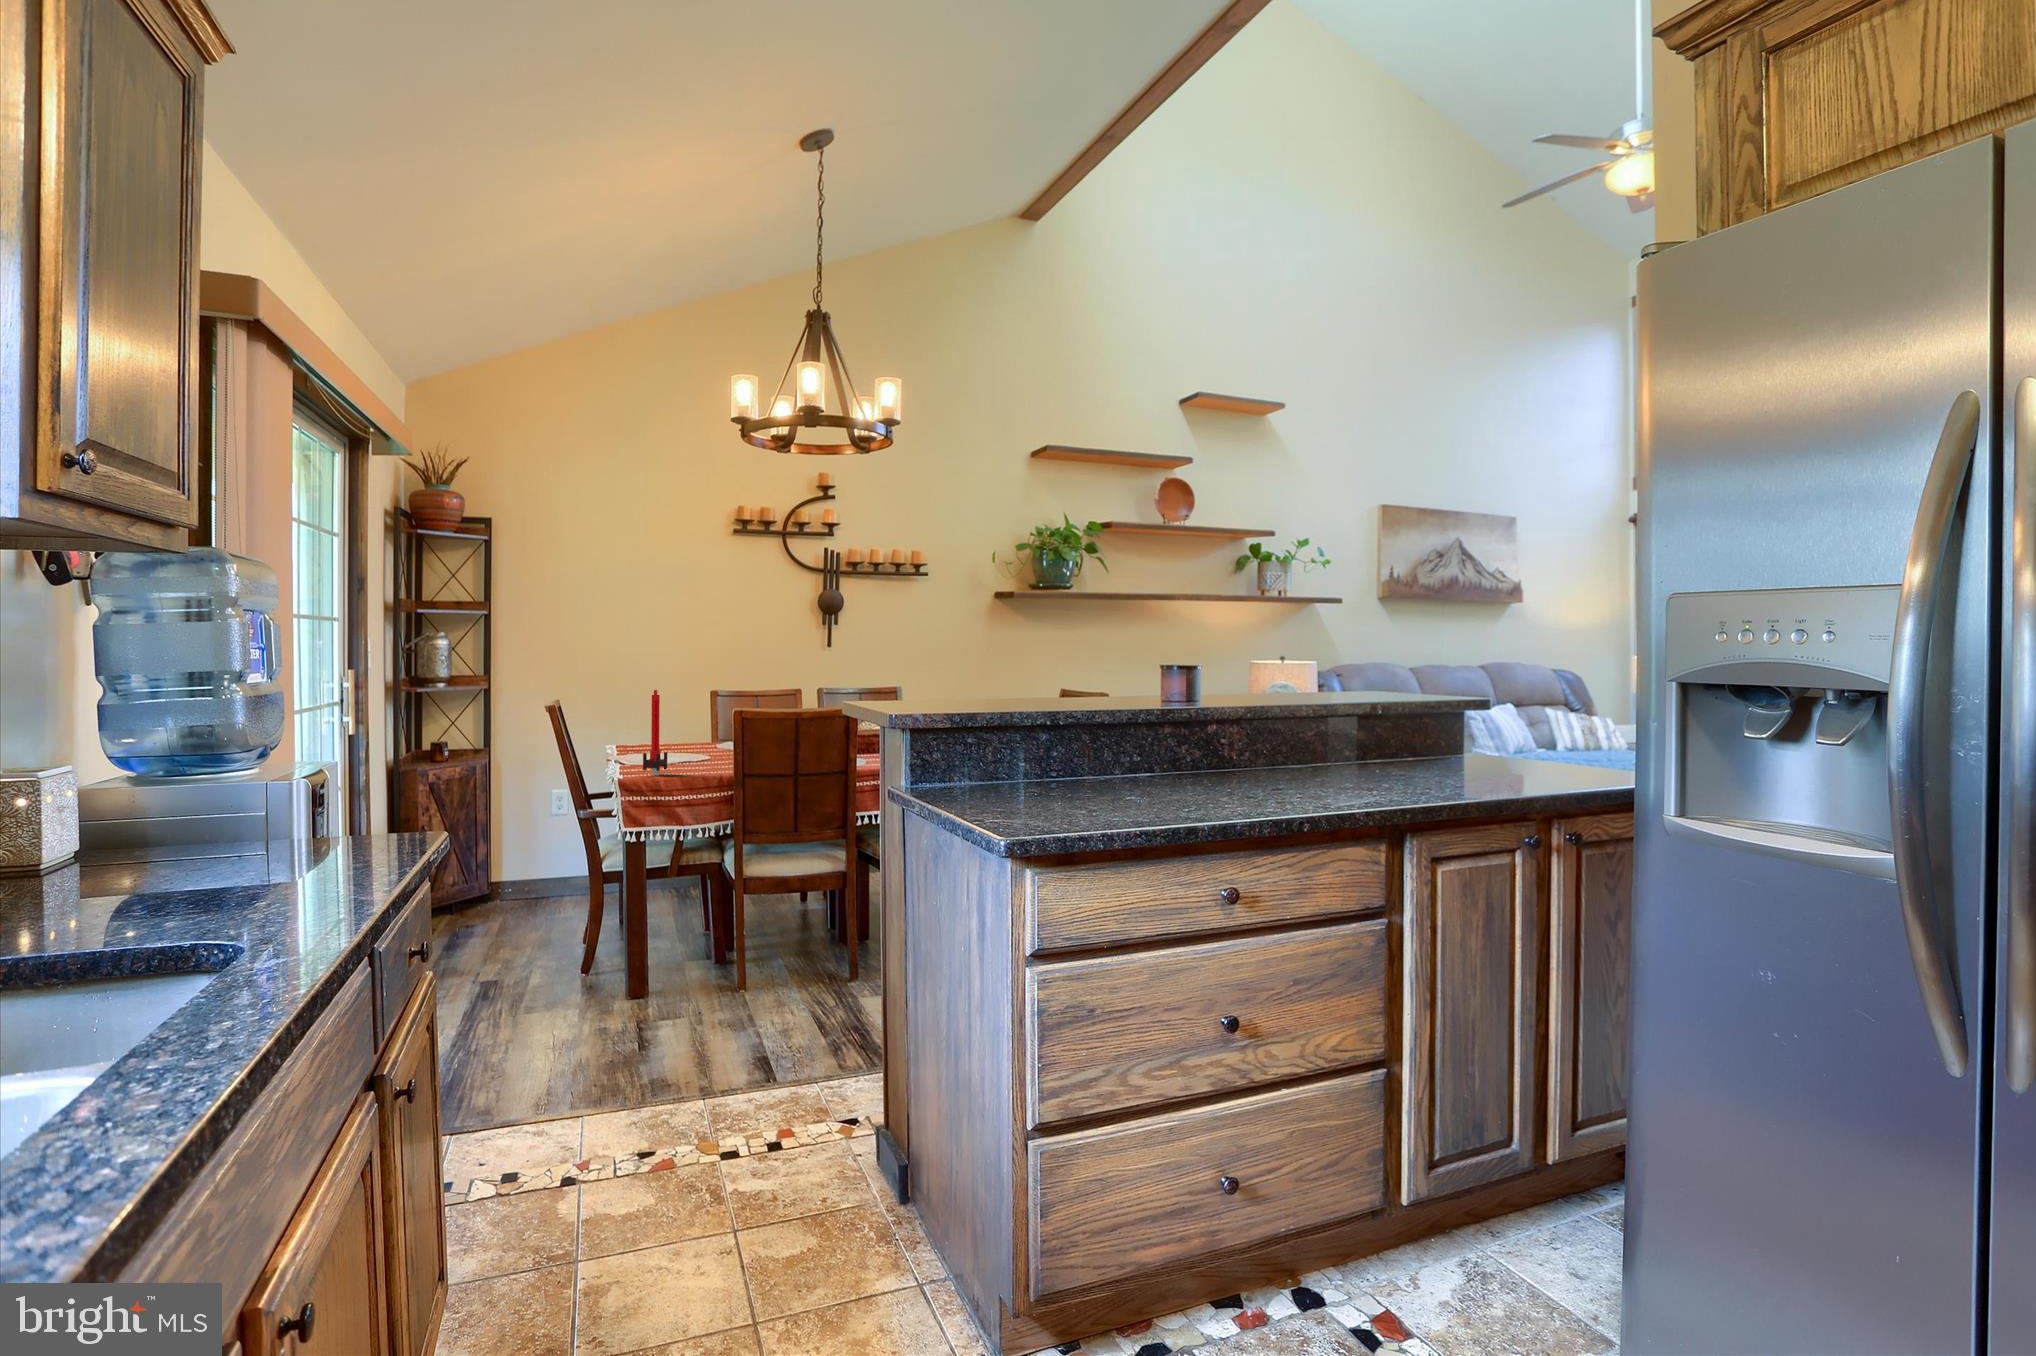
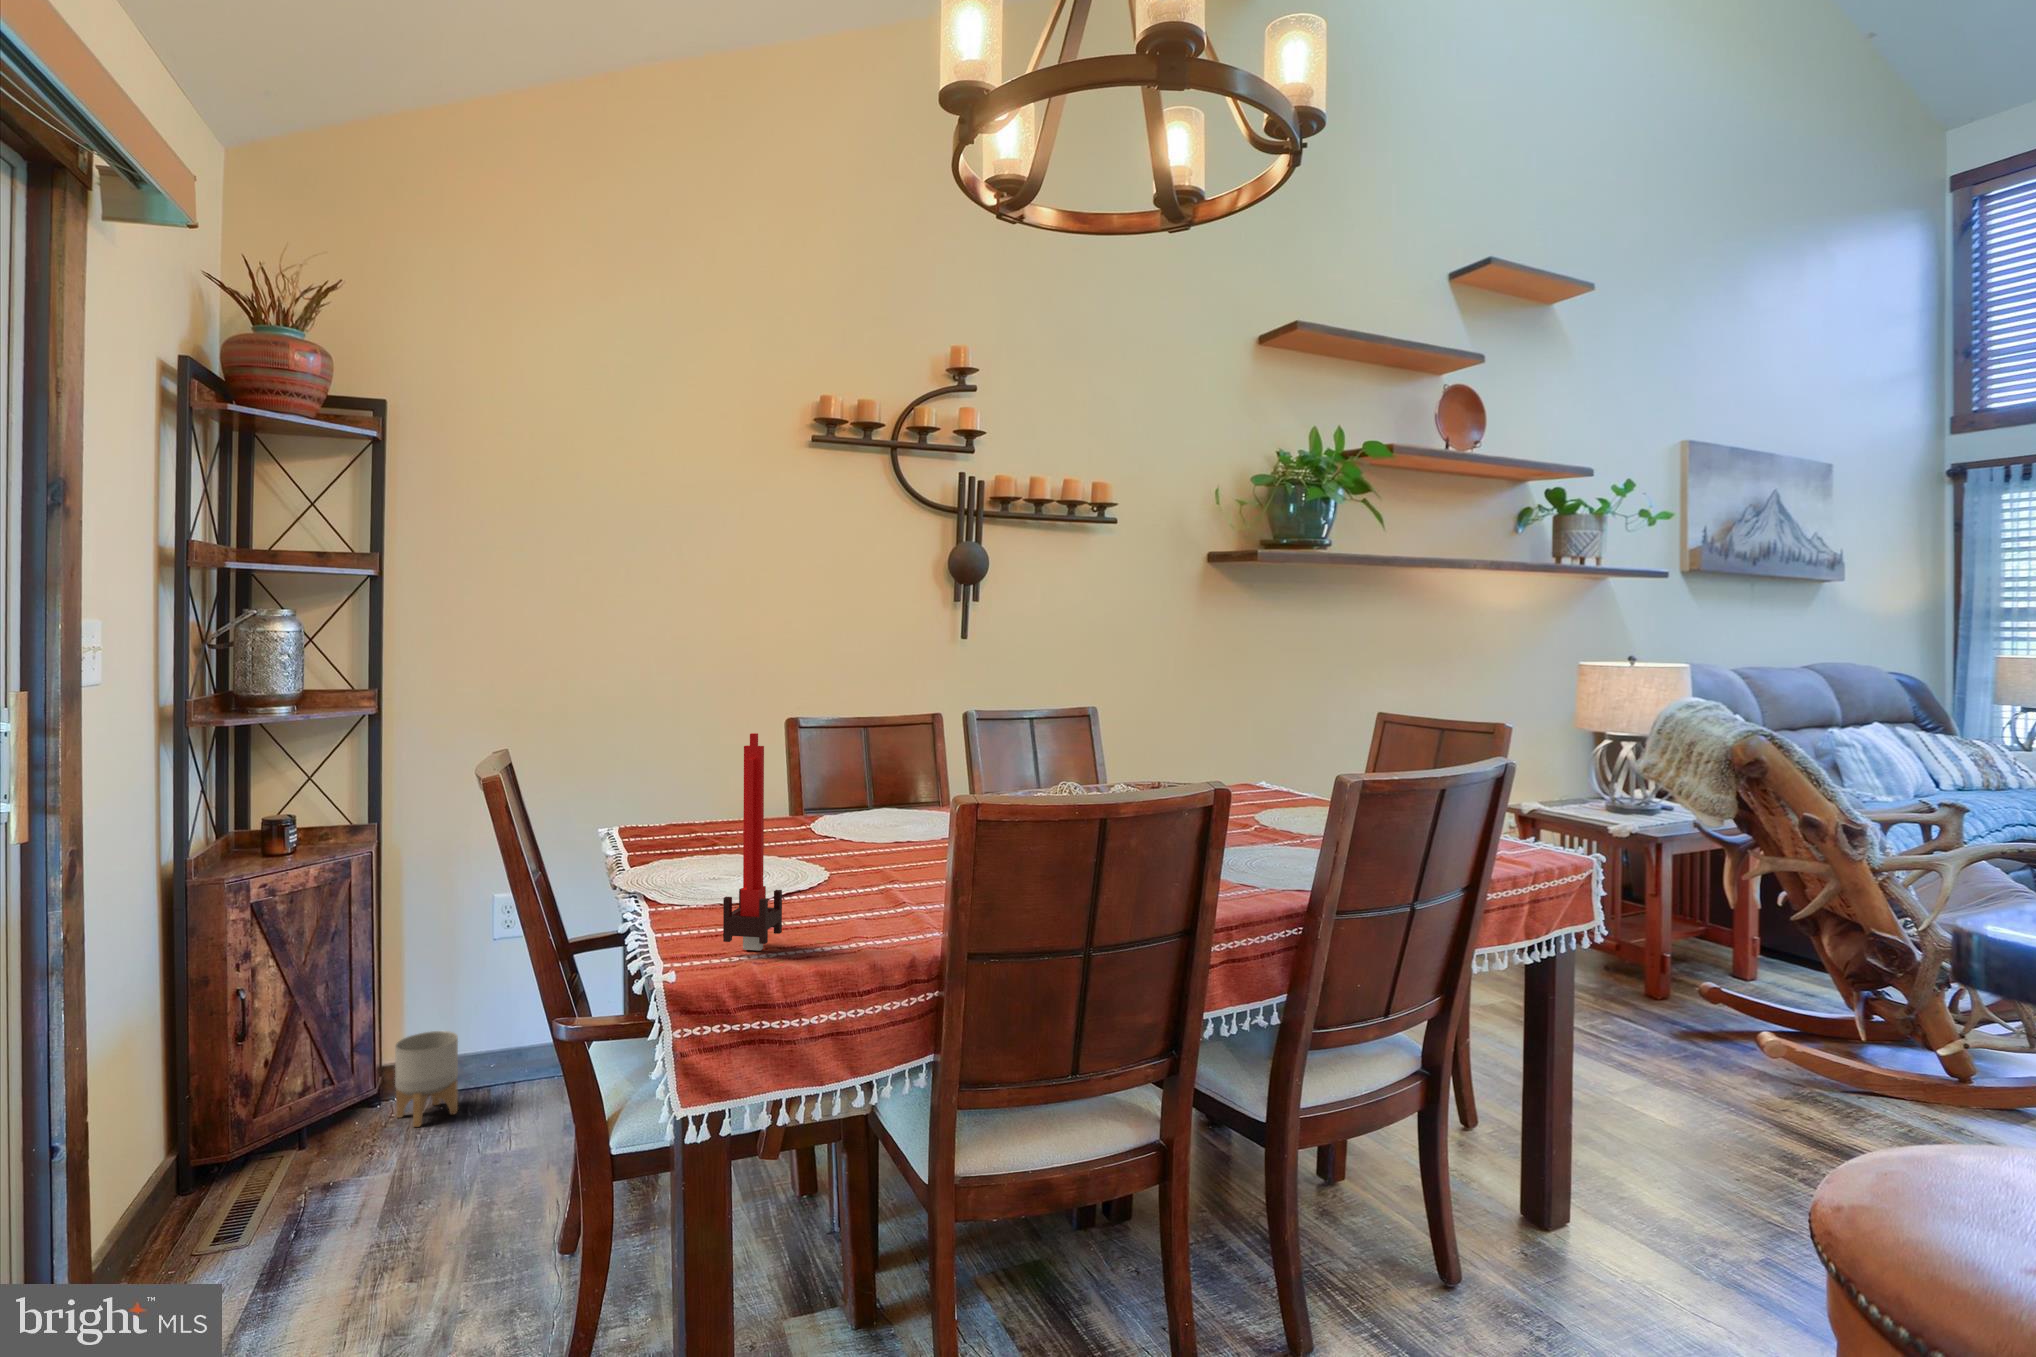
planter: none [497,864,529,911] -> present [395,1031,458,1127]

